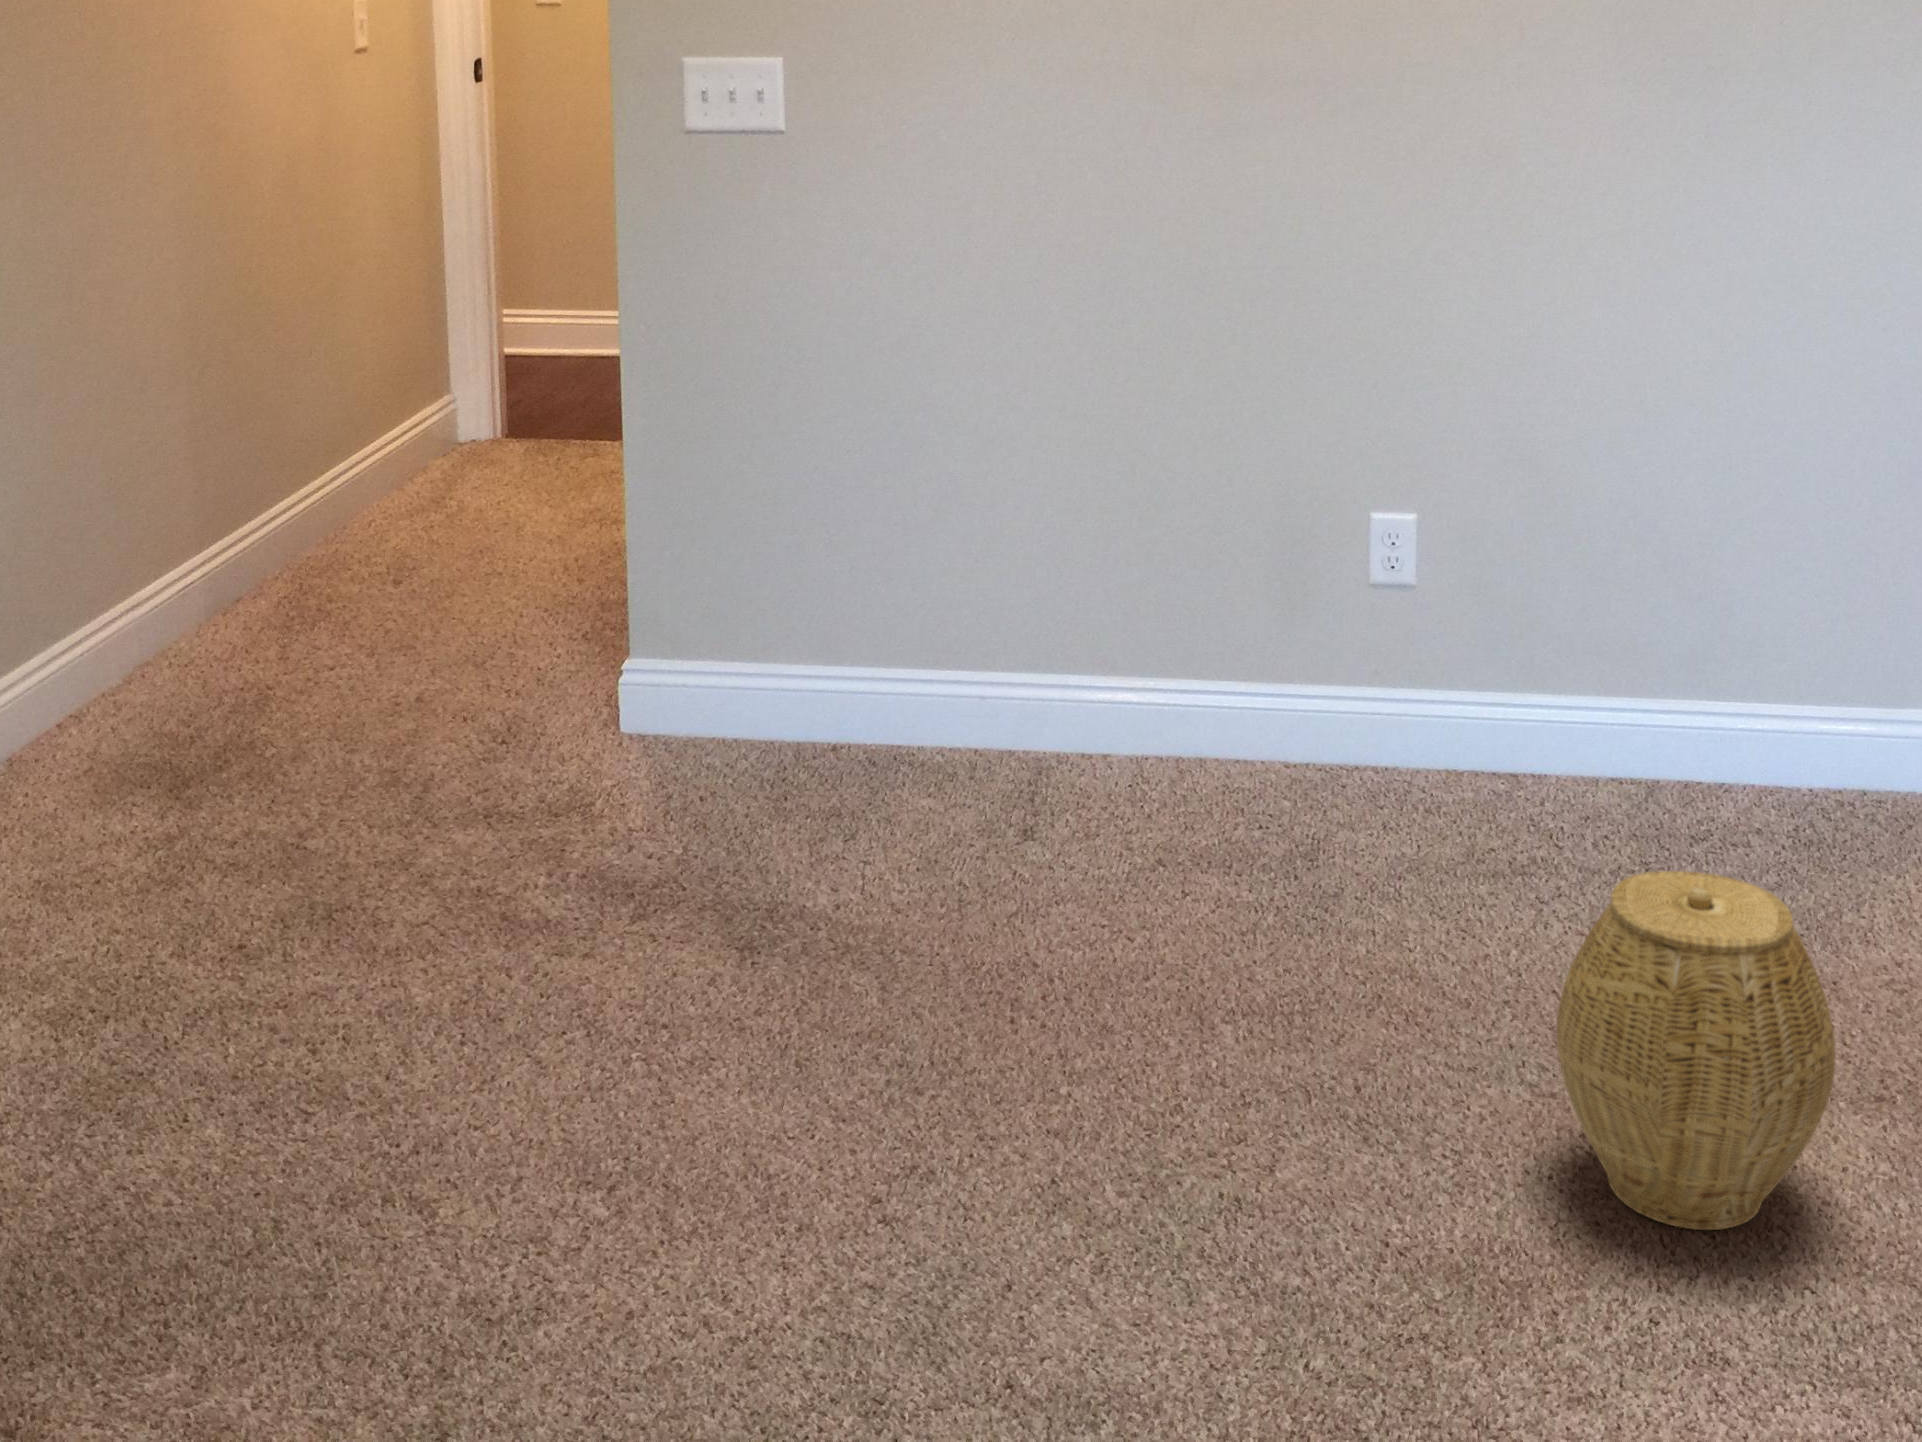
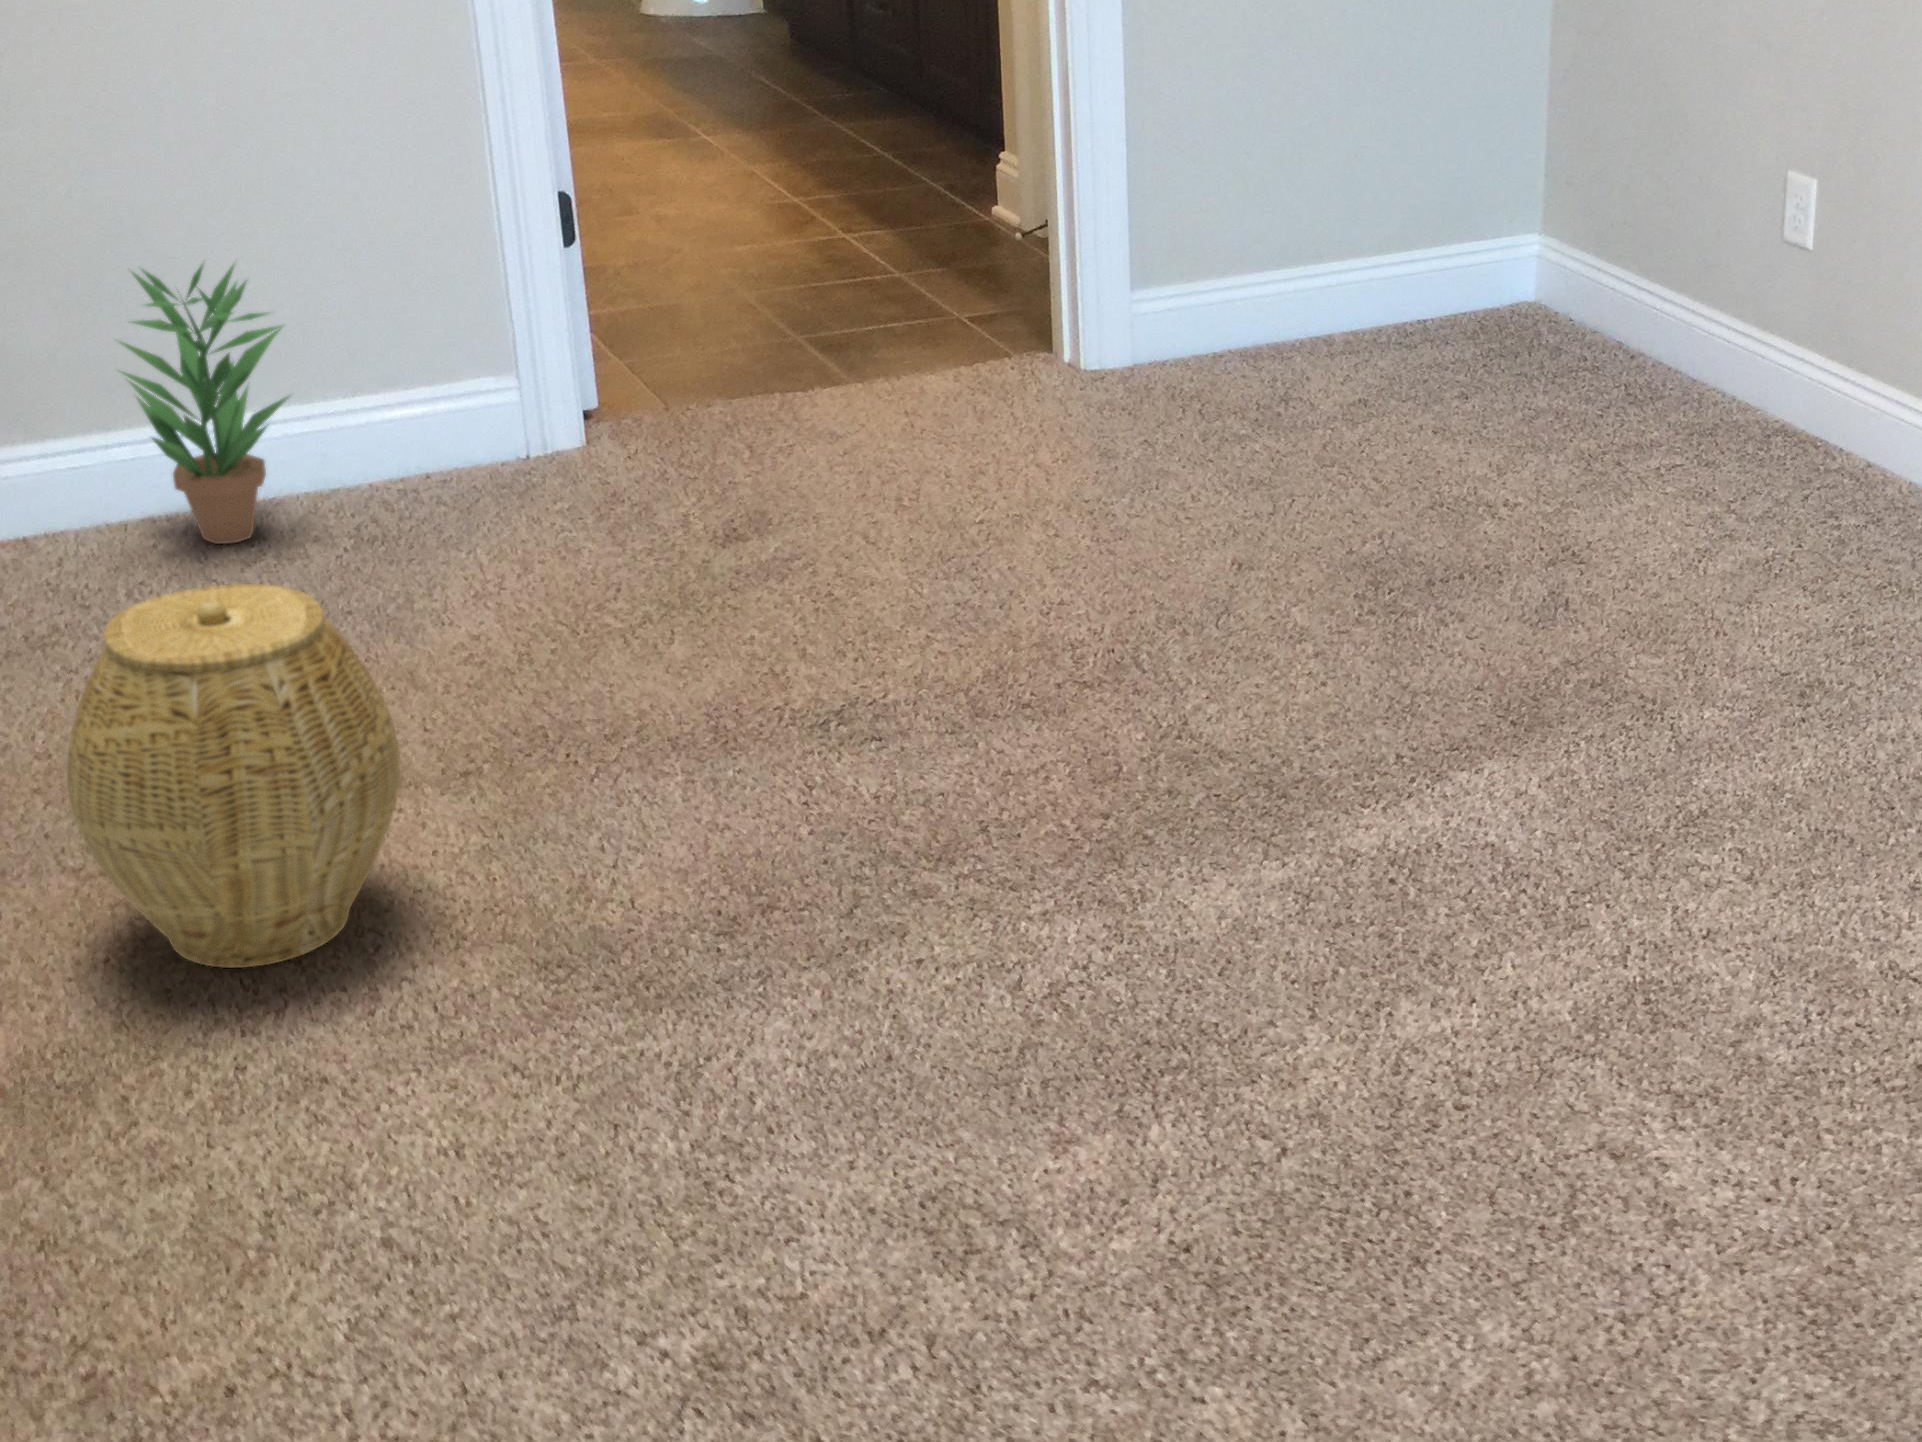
potted plant: none [1627,571,1774,821] -> present [120,265,288,544]

